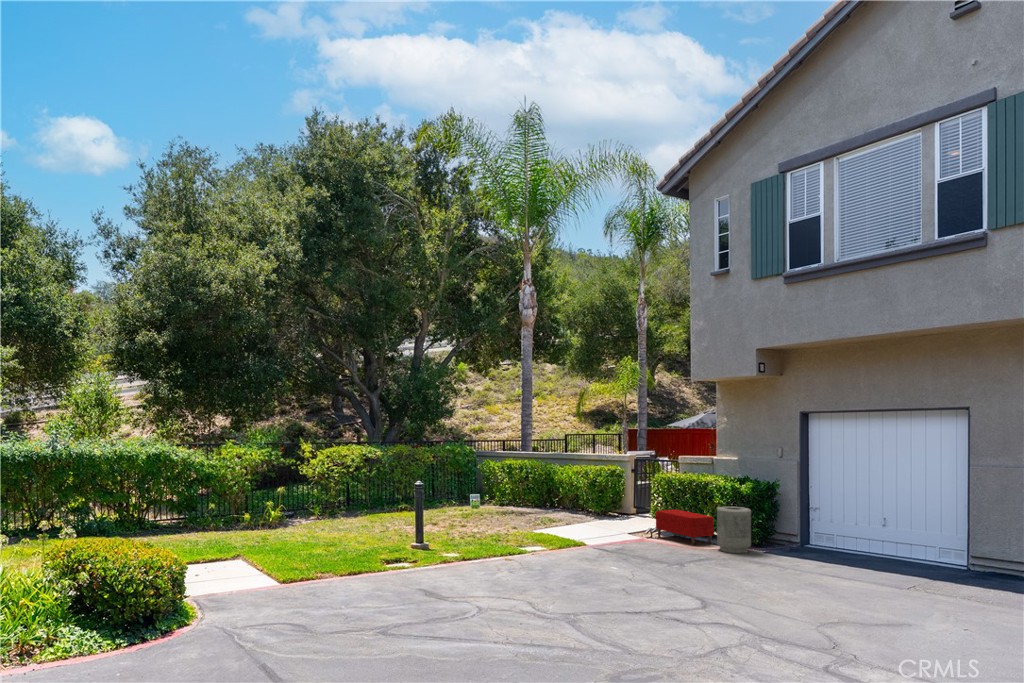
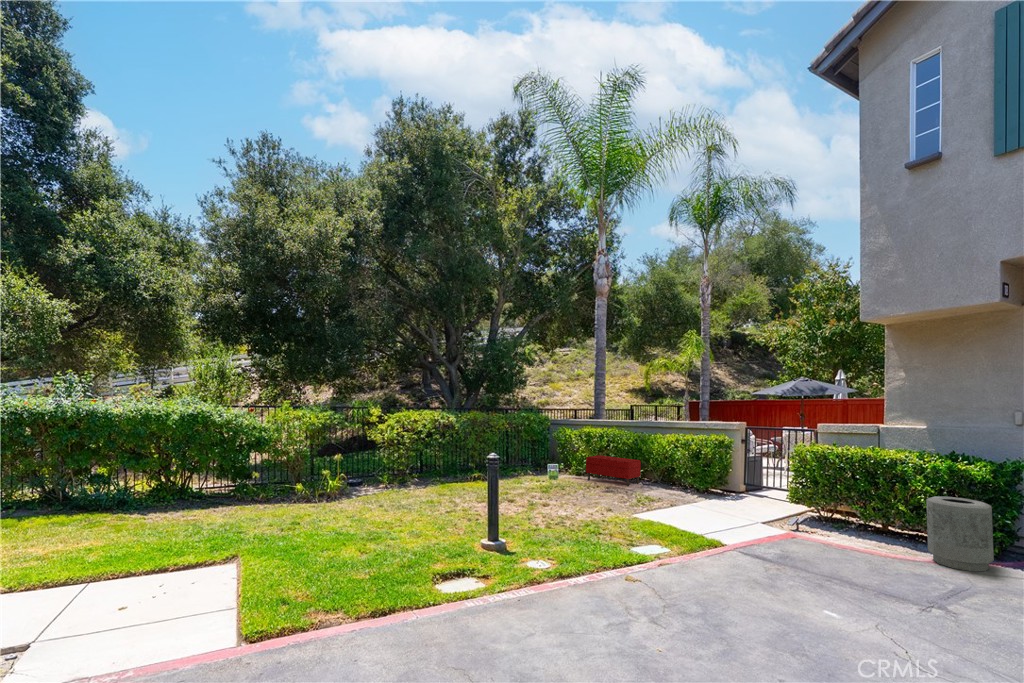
bench: present [656,510,714,546] -> present [586,455,641,486]

